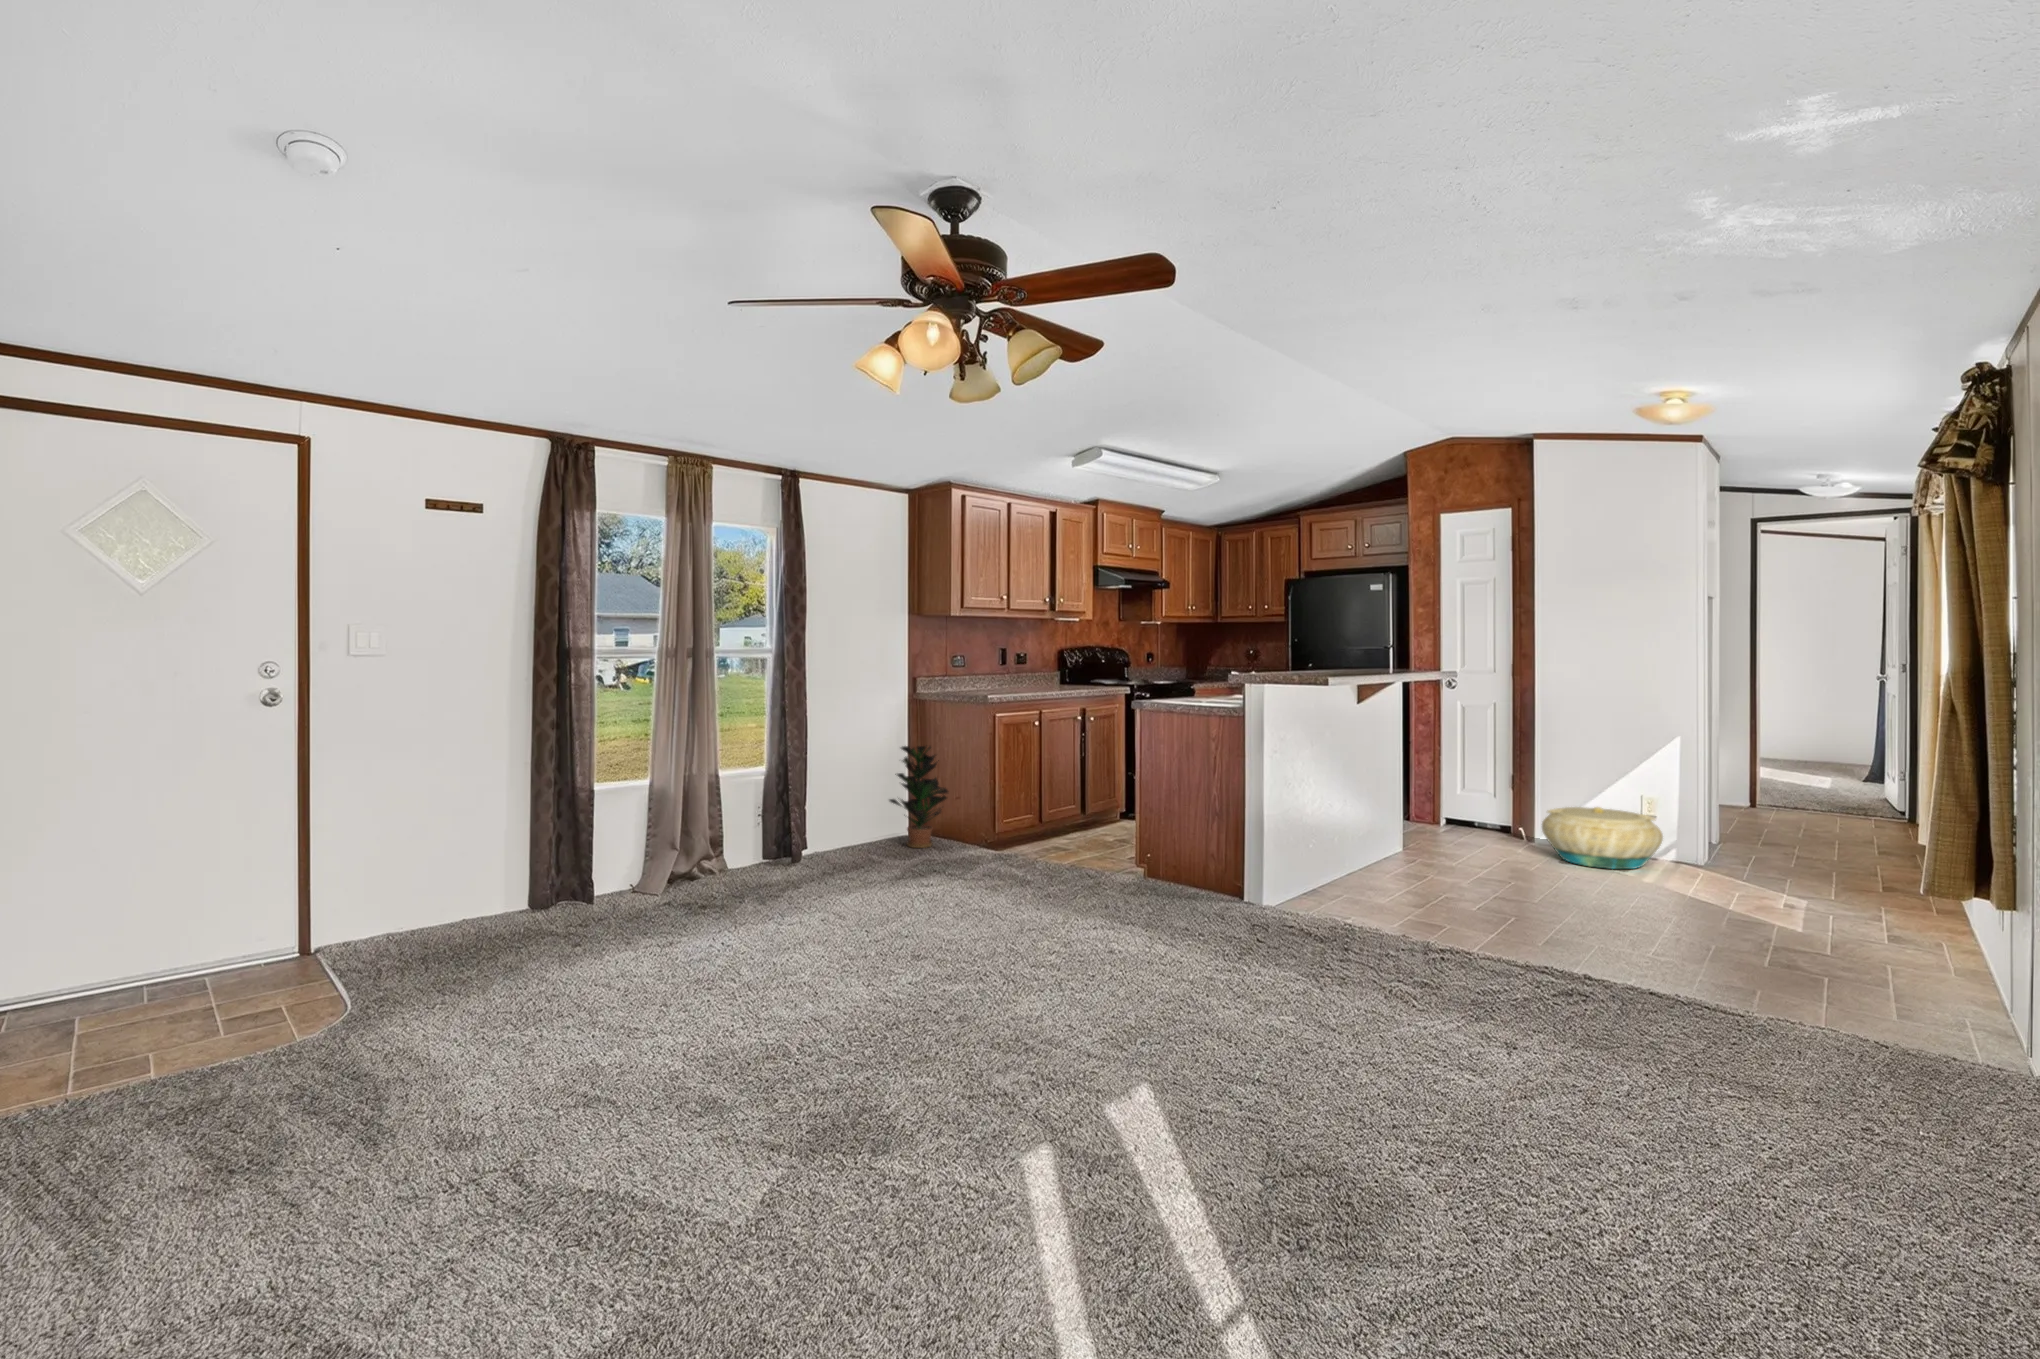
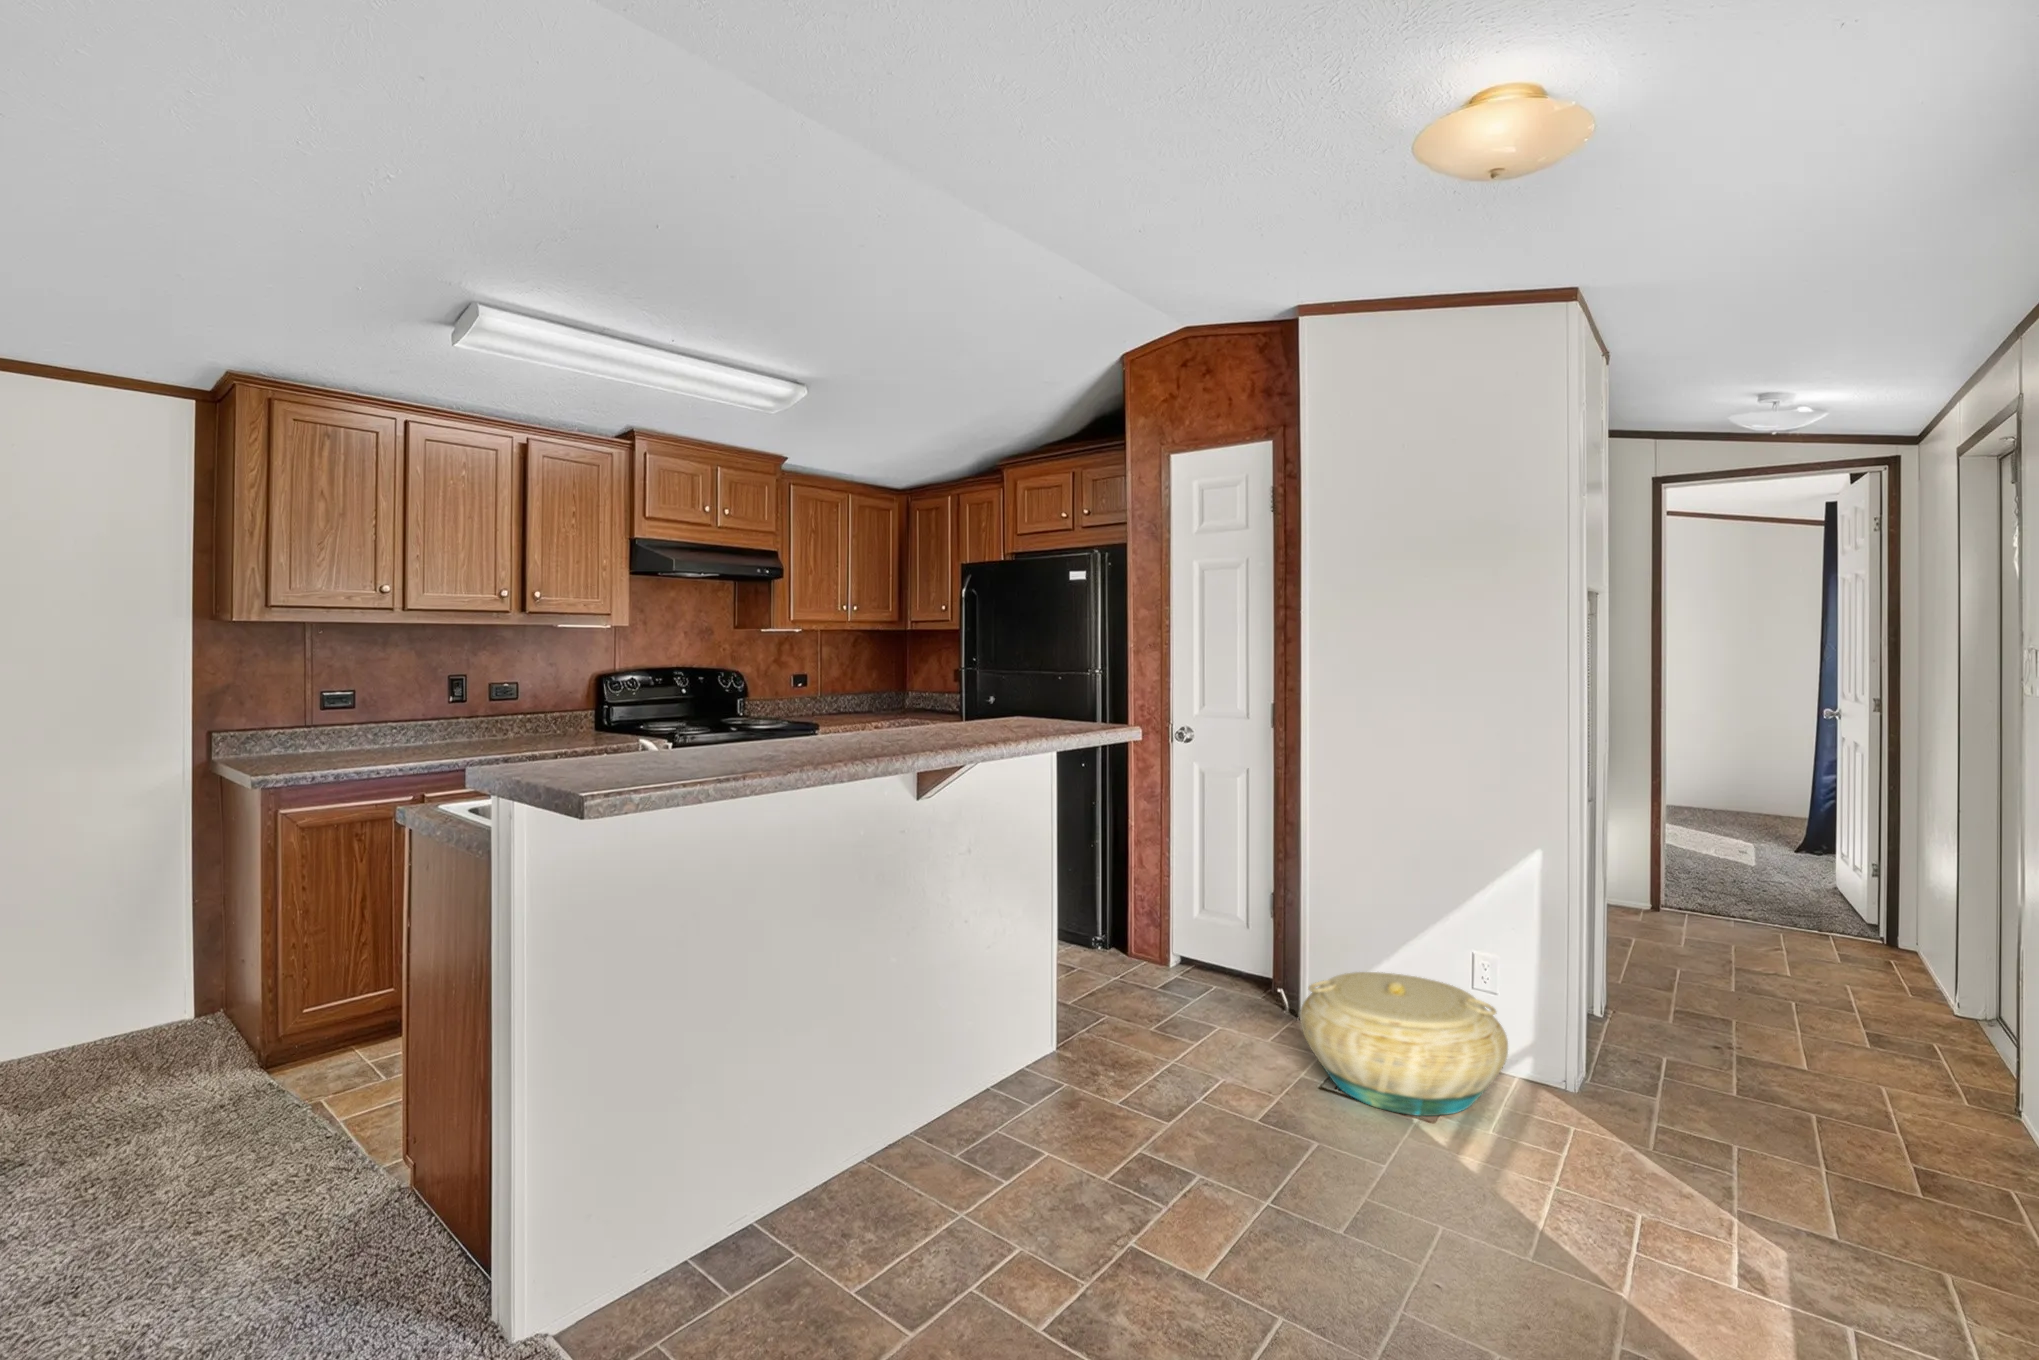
potted plant: present [890,746,948,848] -> none [86,872,235,1084]

